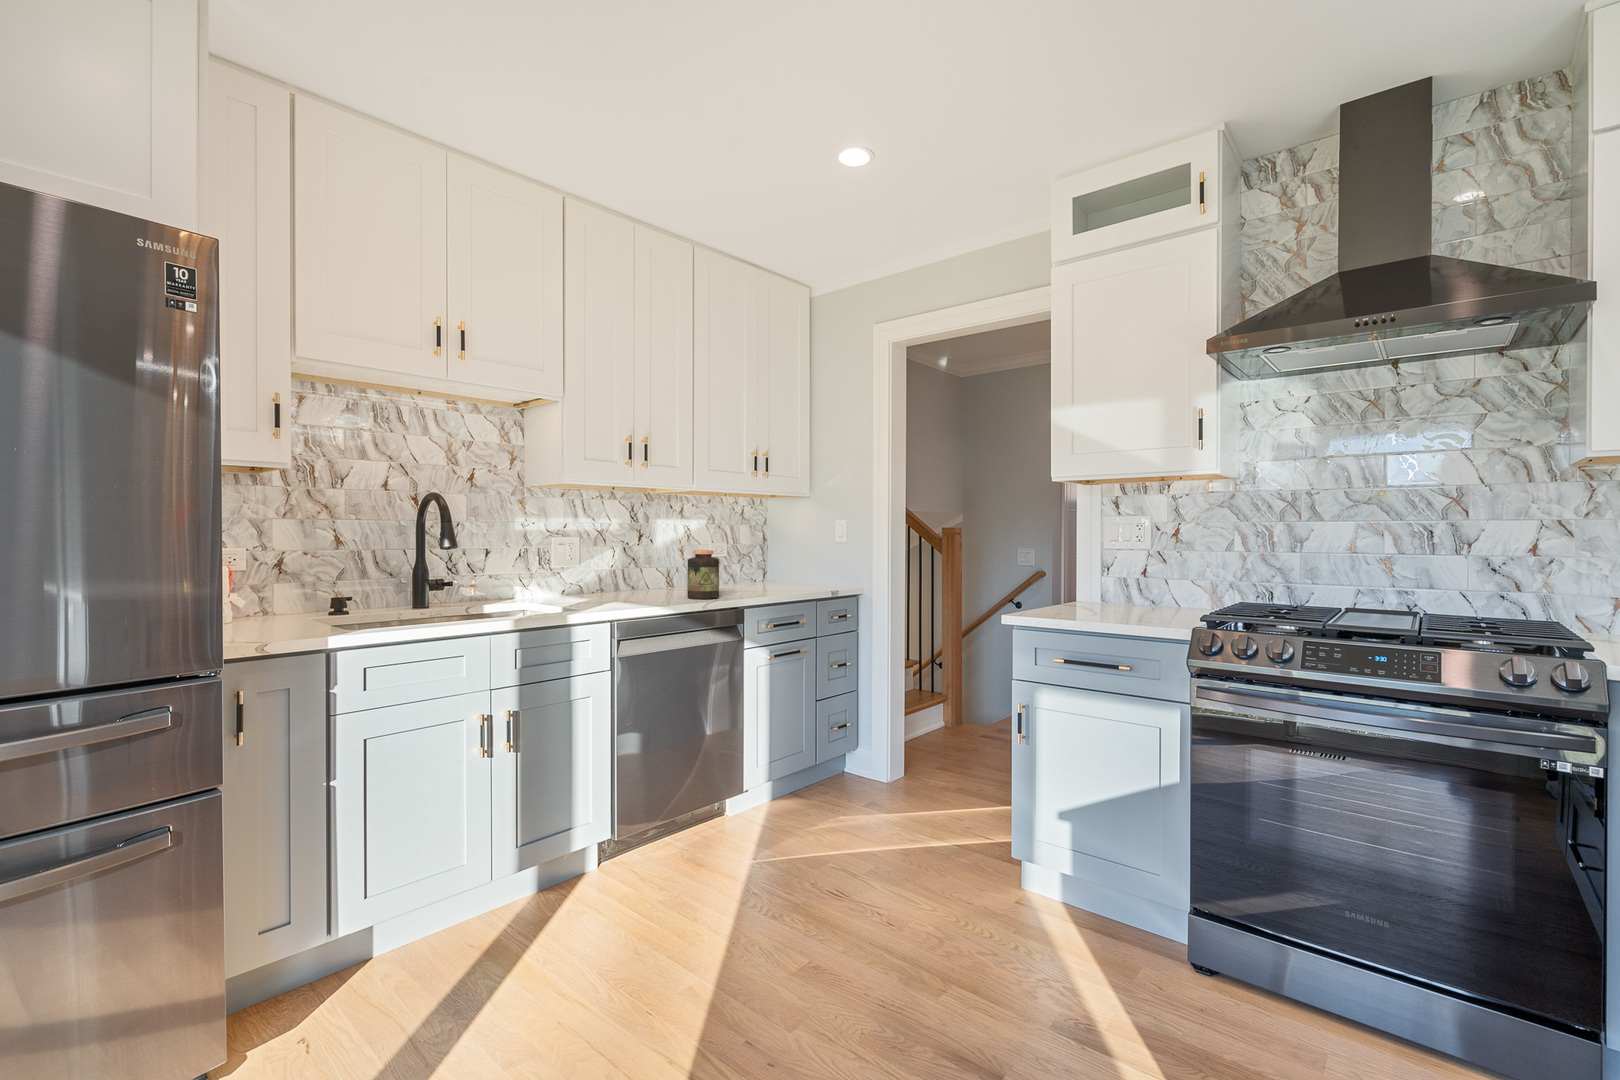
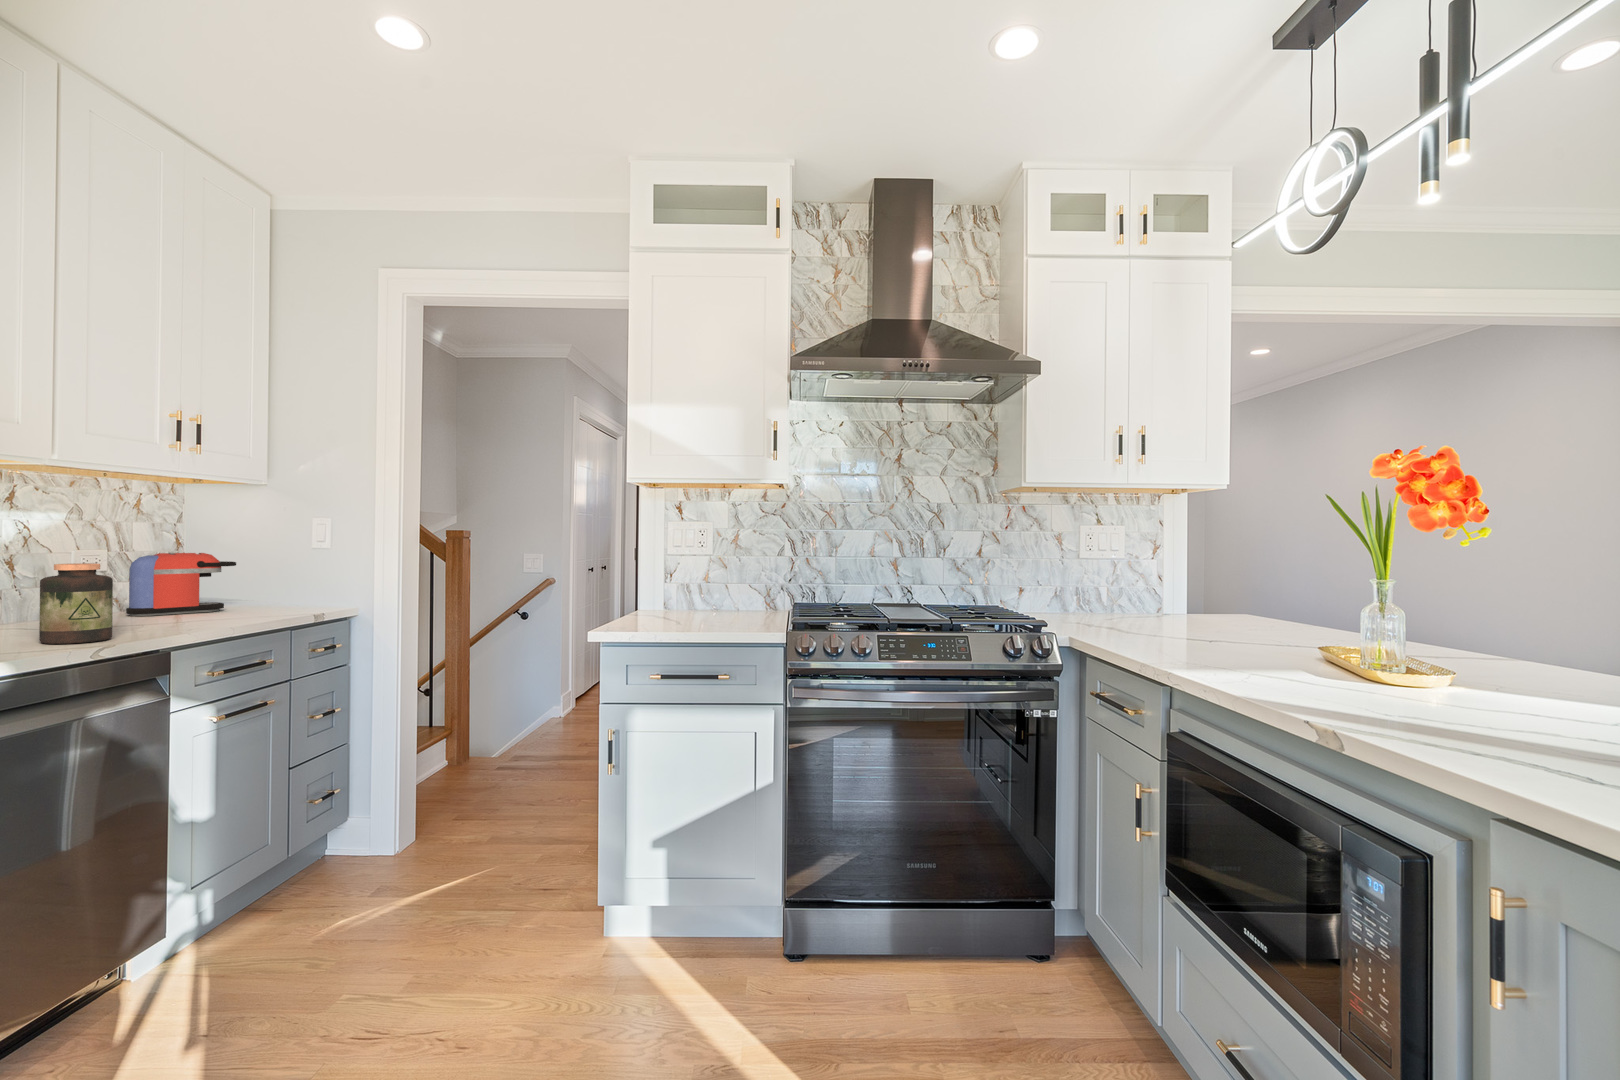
coffee maker: none [735,545,792,587] -> present [126,553,236,616]

